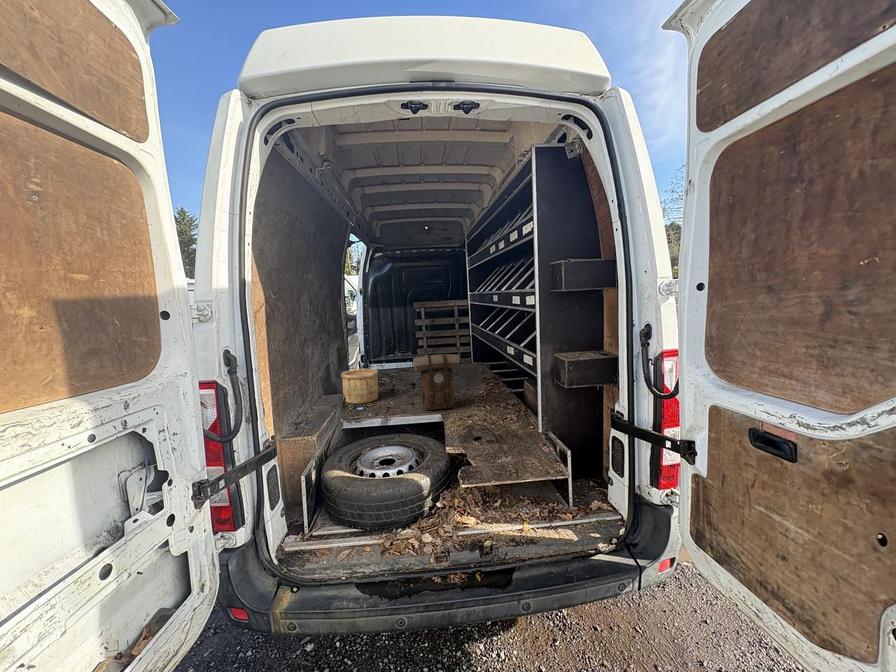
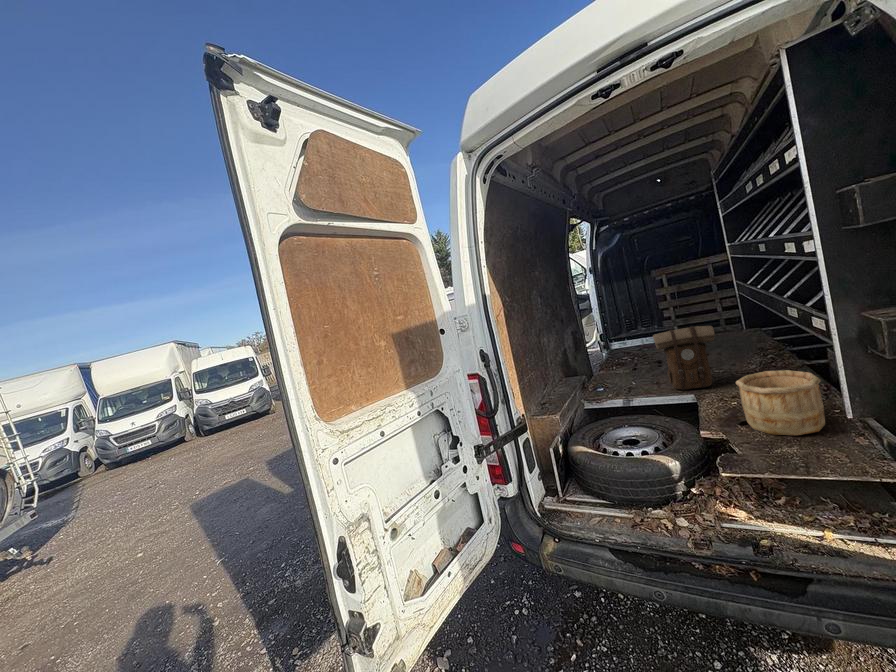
wooden bucket: present [341,369,378,403] -> present [736,370,825,435]

